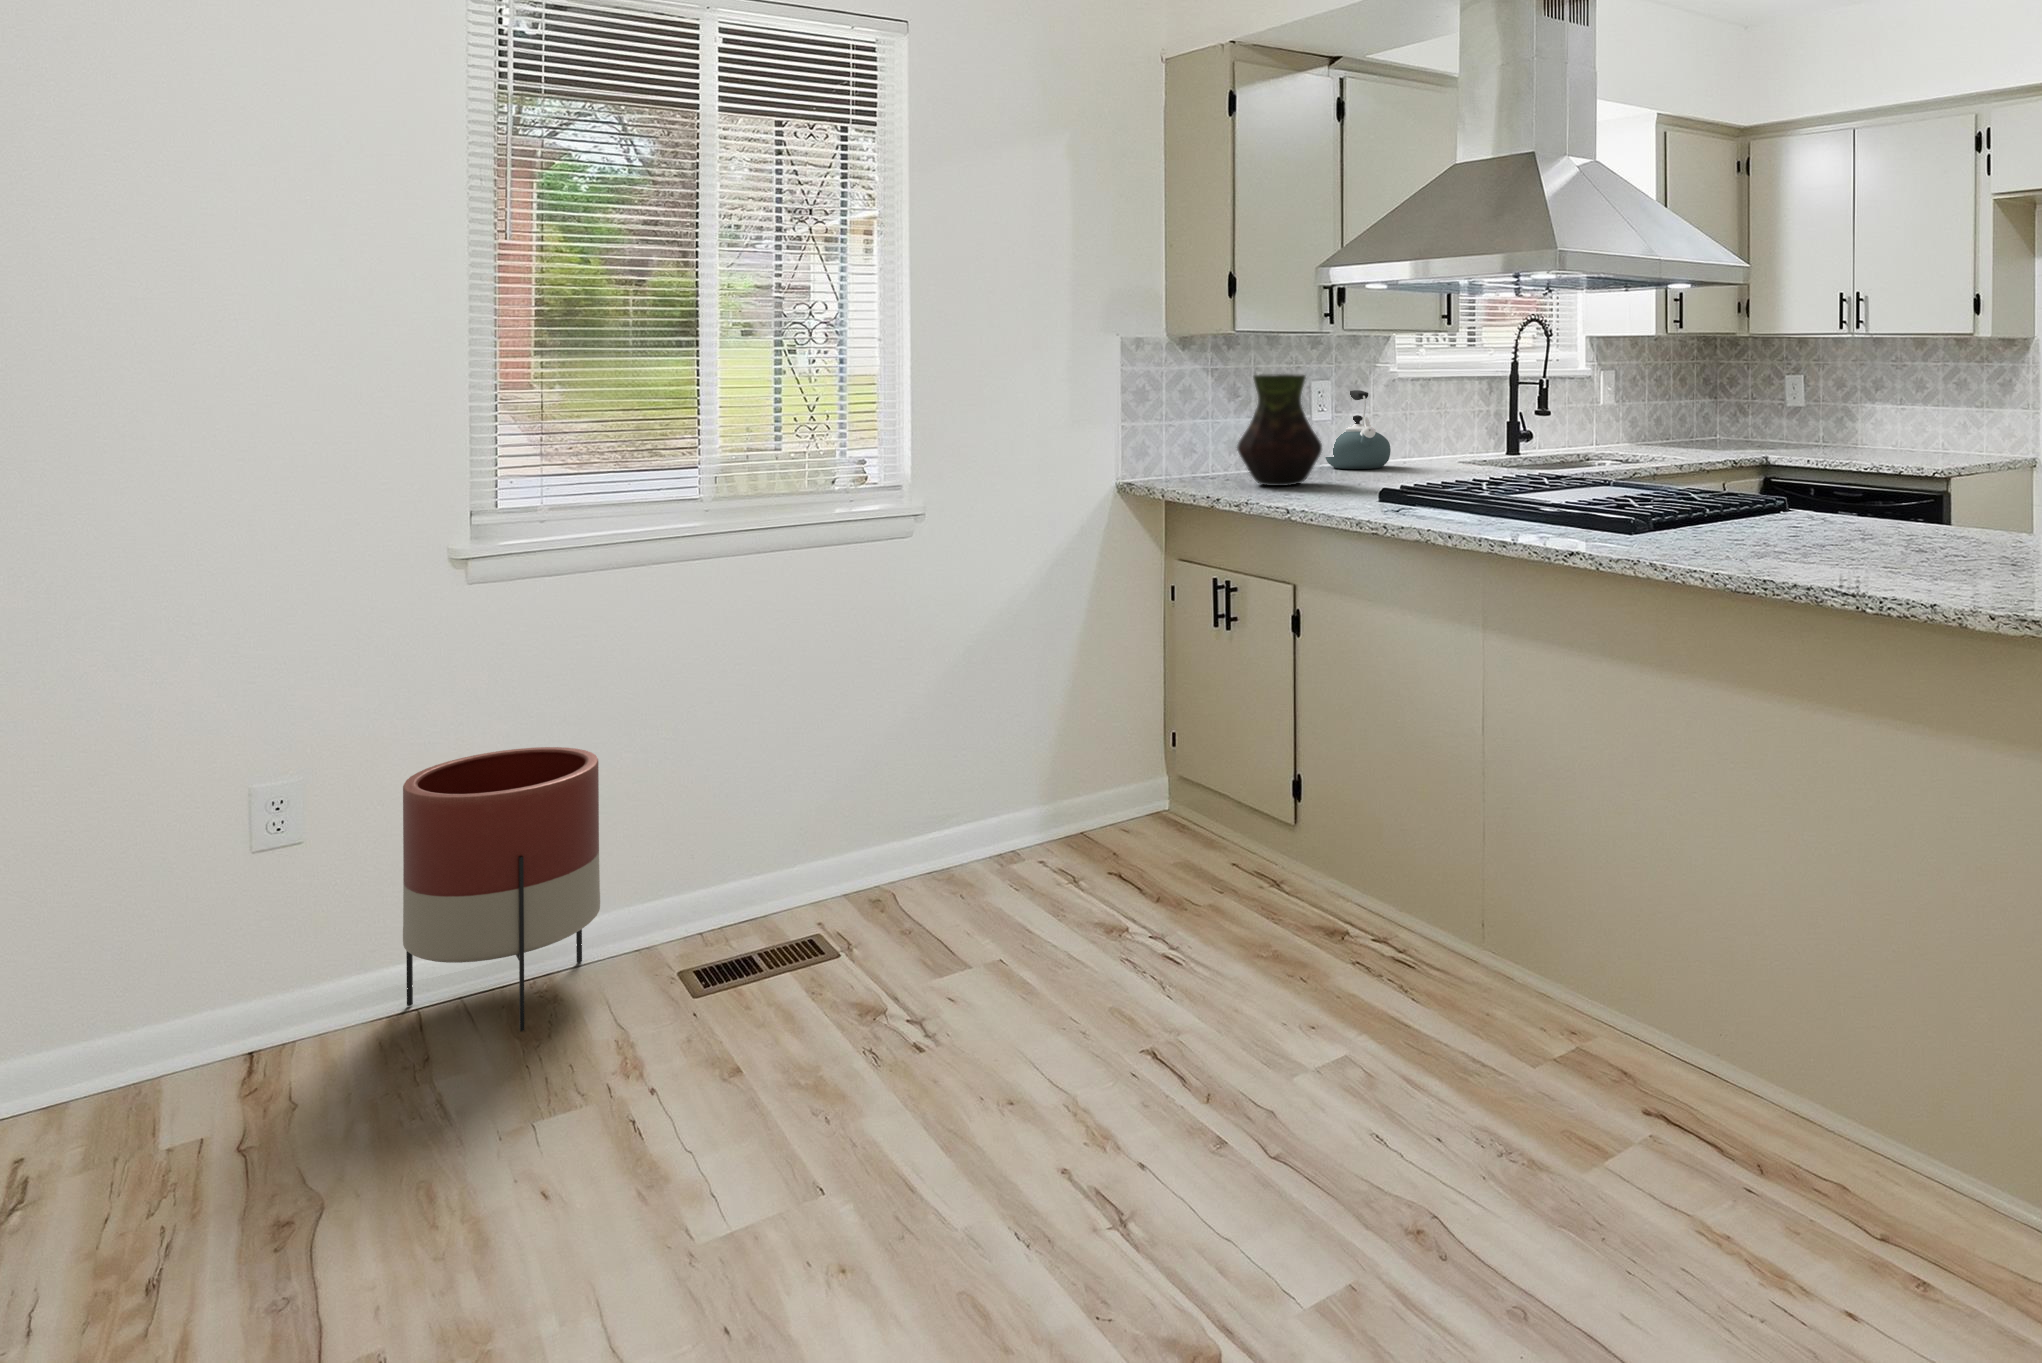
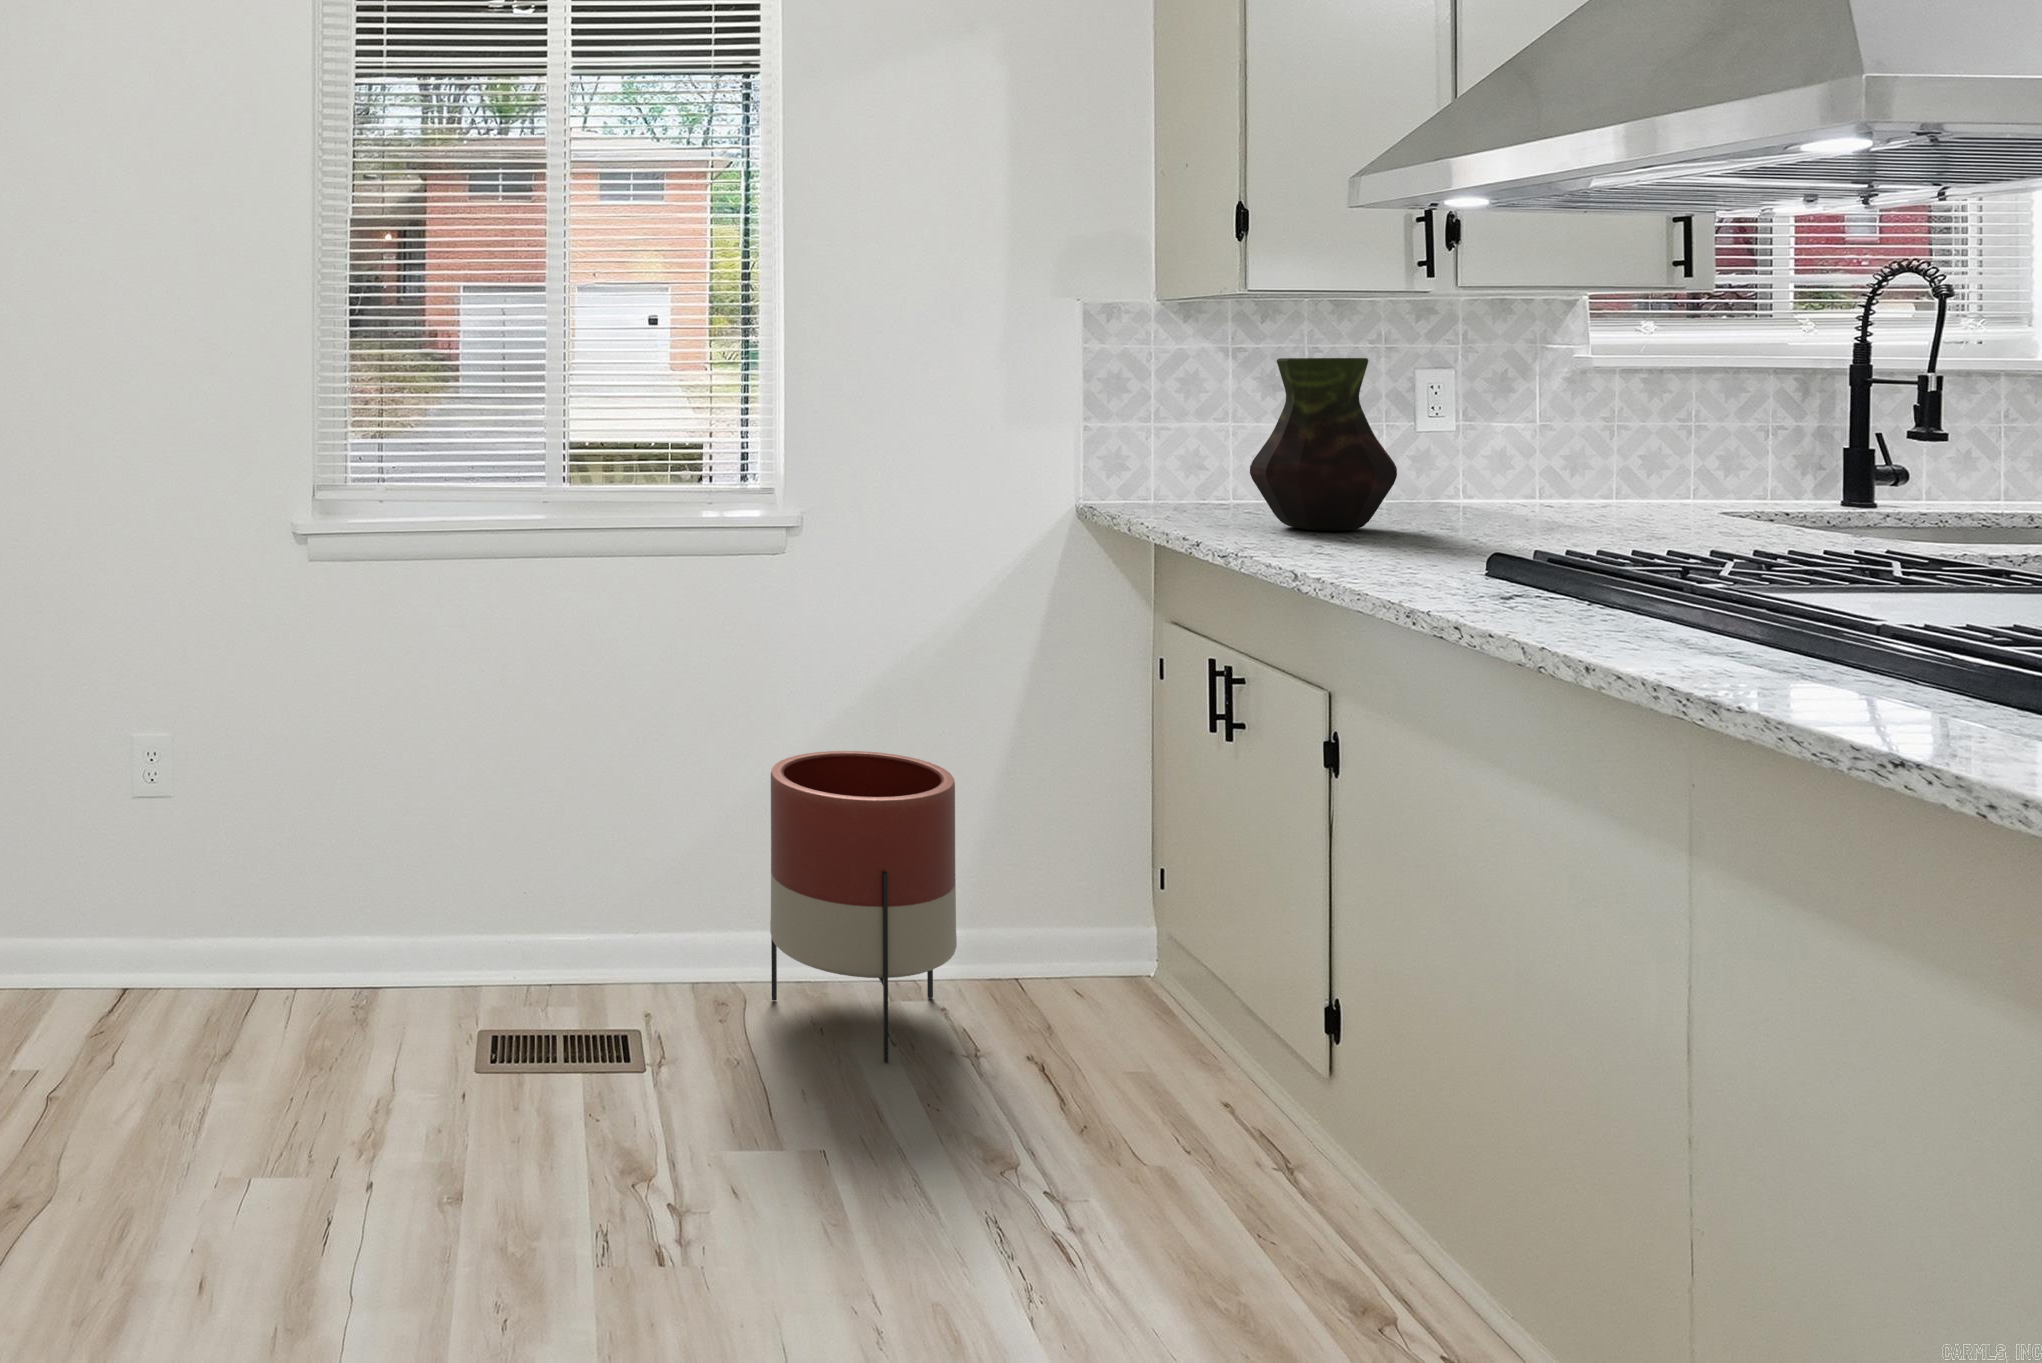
kettle: present [1325,390,1391,469] -> none [1443,386,1569,512]
planter: present [403,747,600,1031] -> present [770,751,957,1063]

